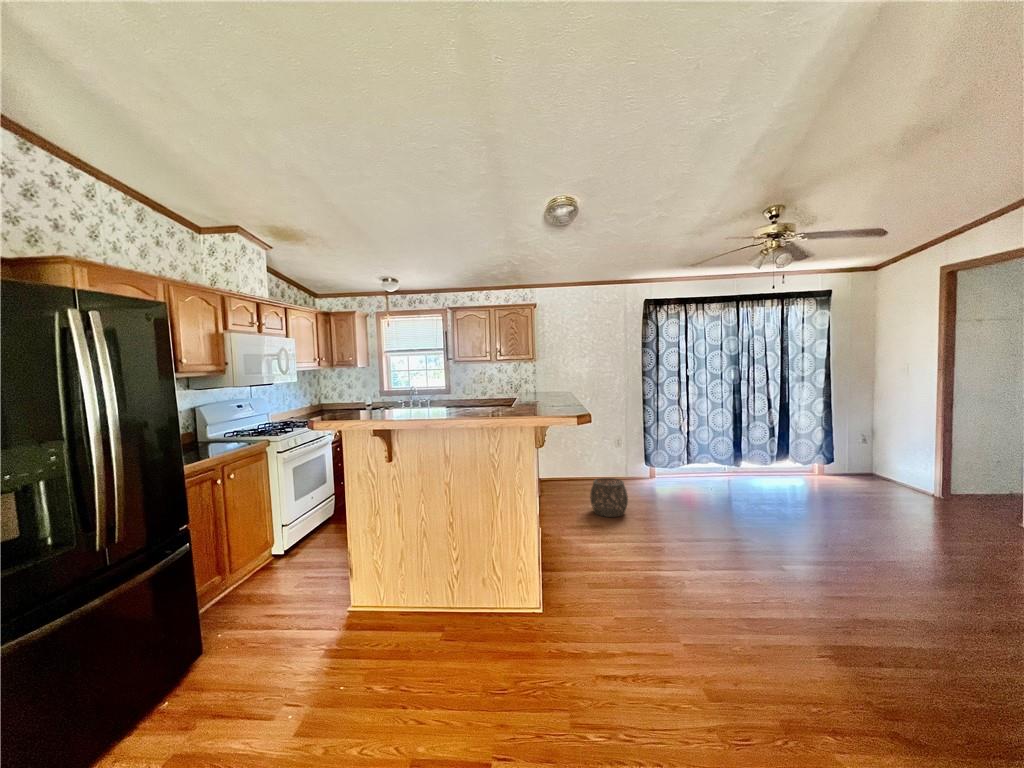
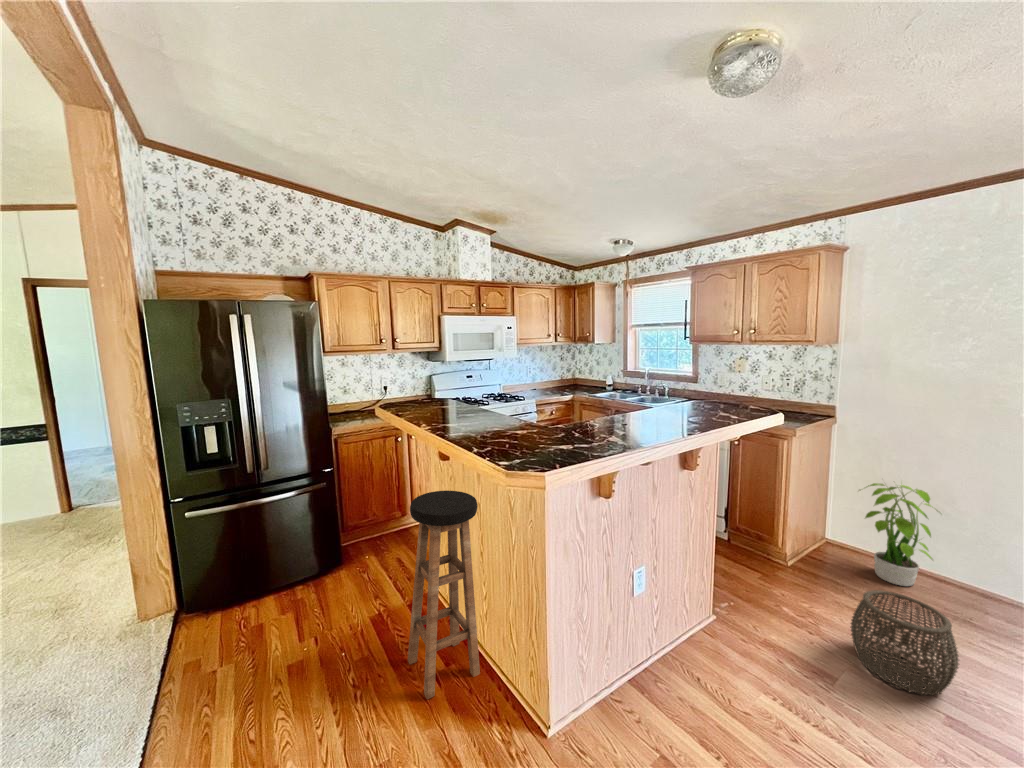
potted plant: none [555,432,588,486] -> present [859,483,932,586]
bar stool: none [412,478,471,646] -> present [408,491,480,699]

